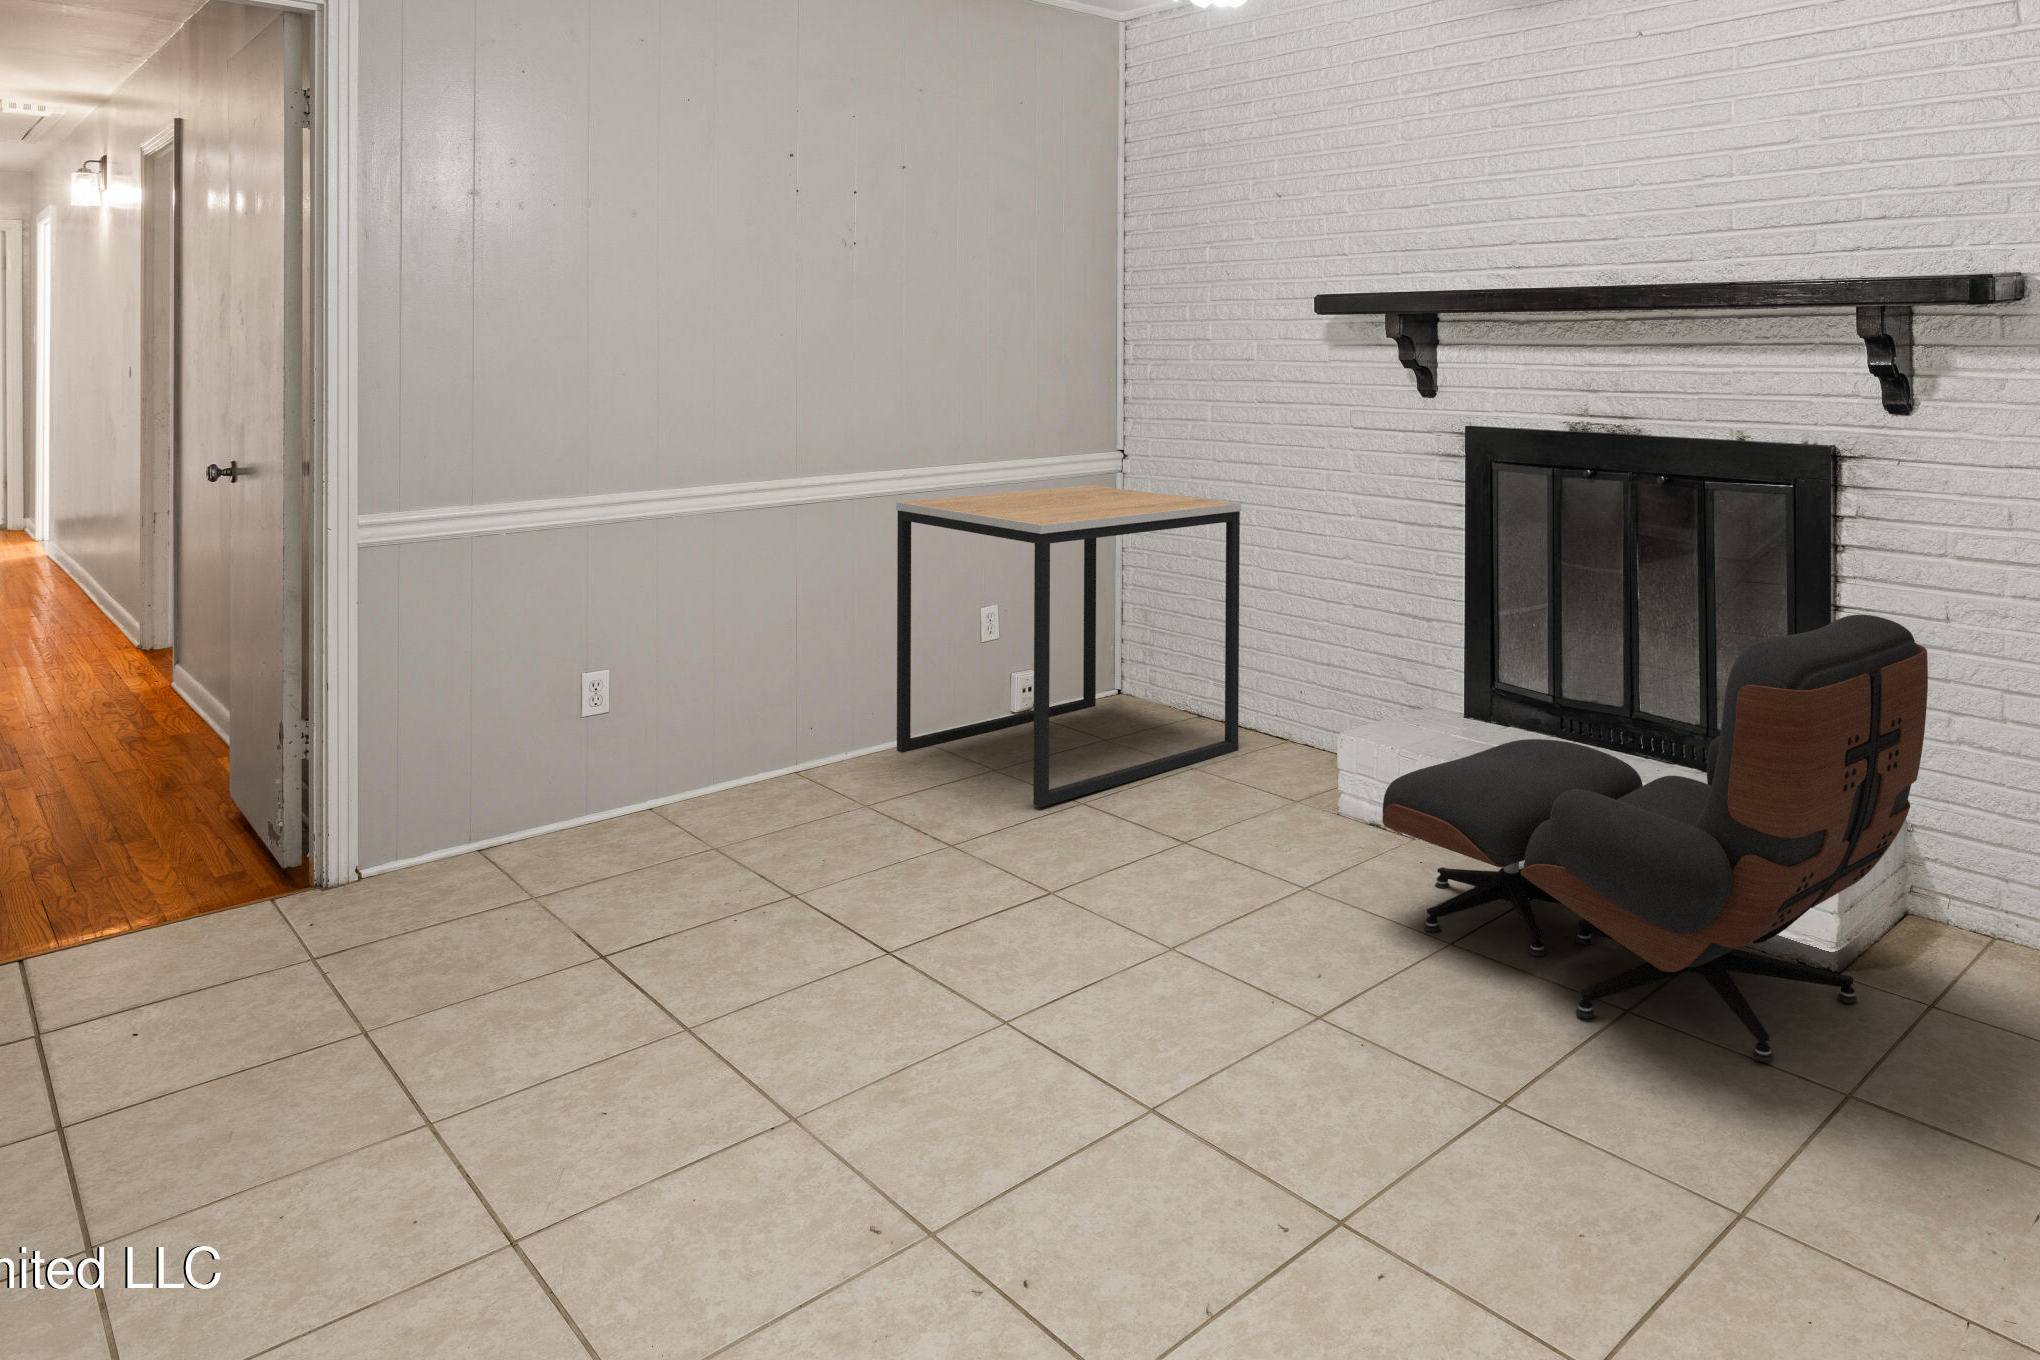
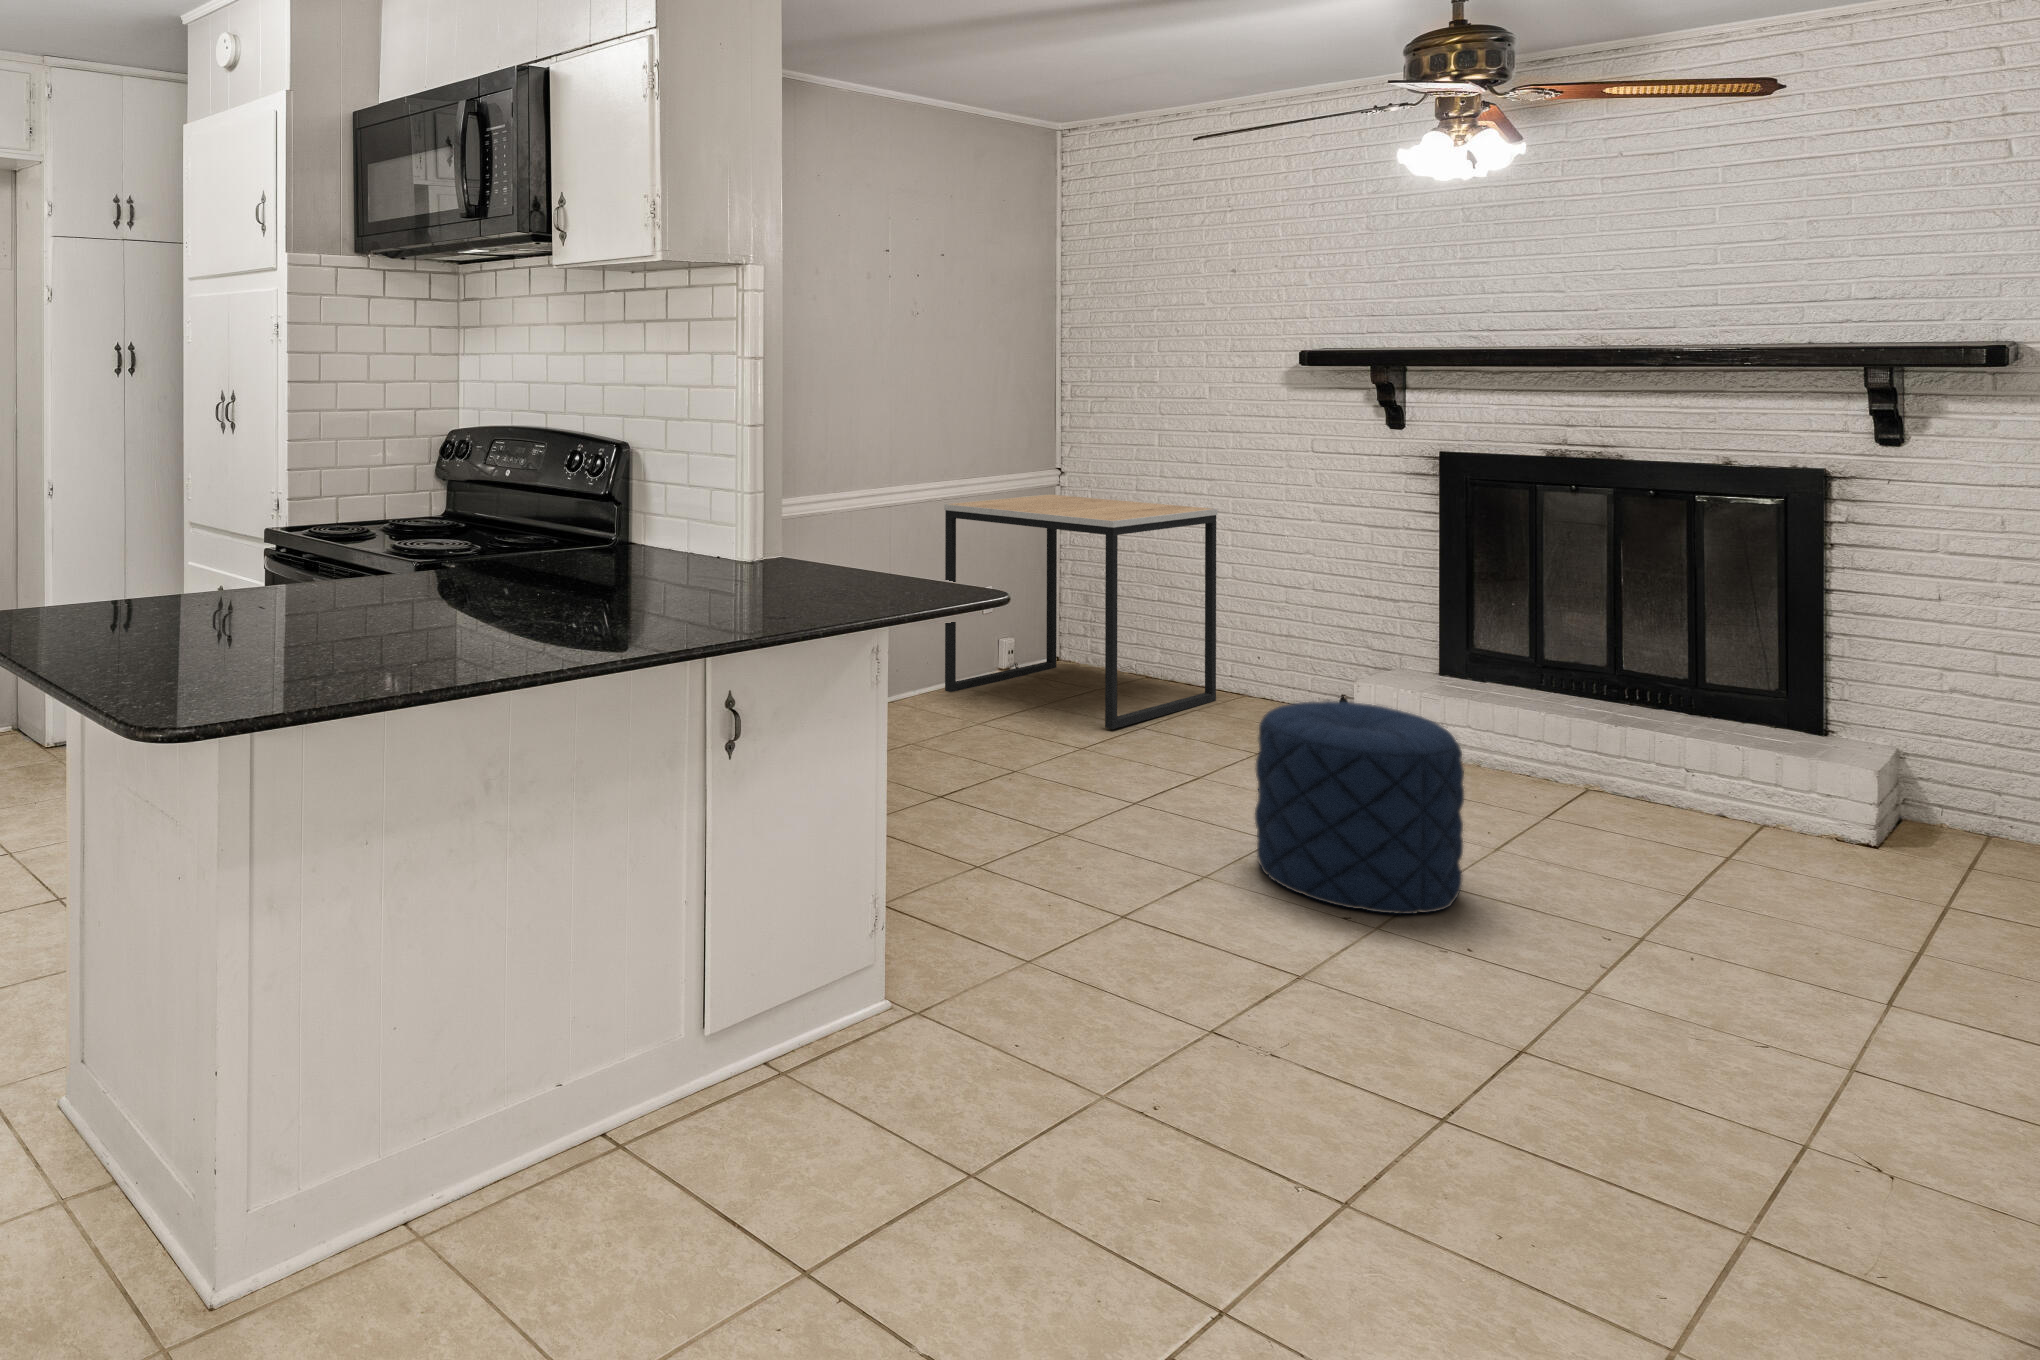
lounge chair: present [1382,615,1928,1063] -> none [1469,589,1961,893]
pouf: none [912,810,1201,1178] -> present [1255,701,1464,914]

